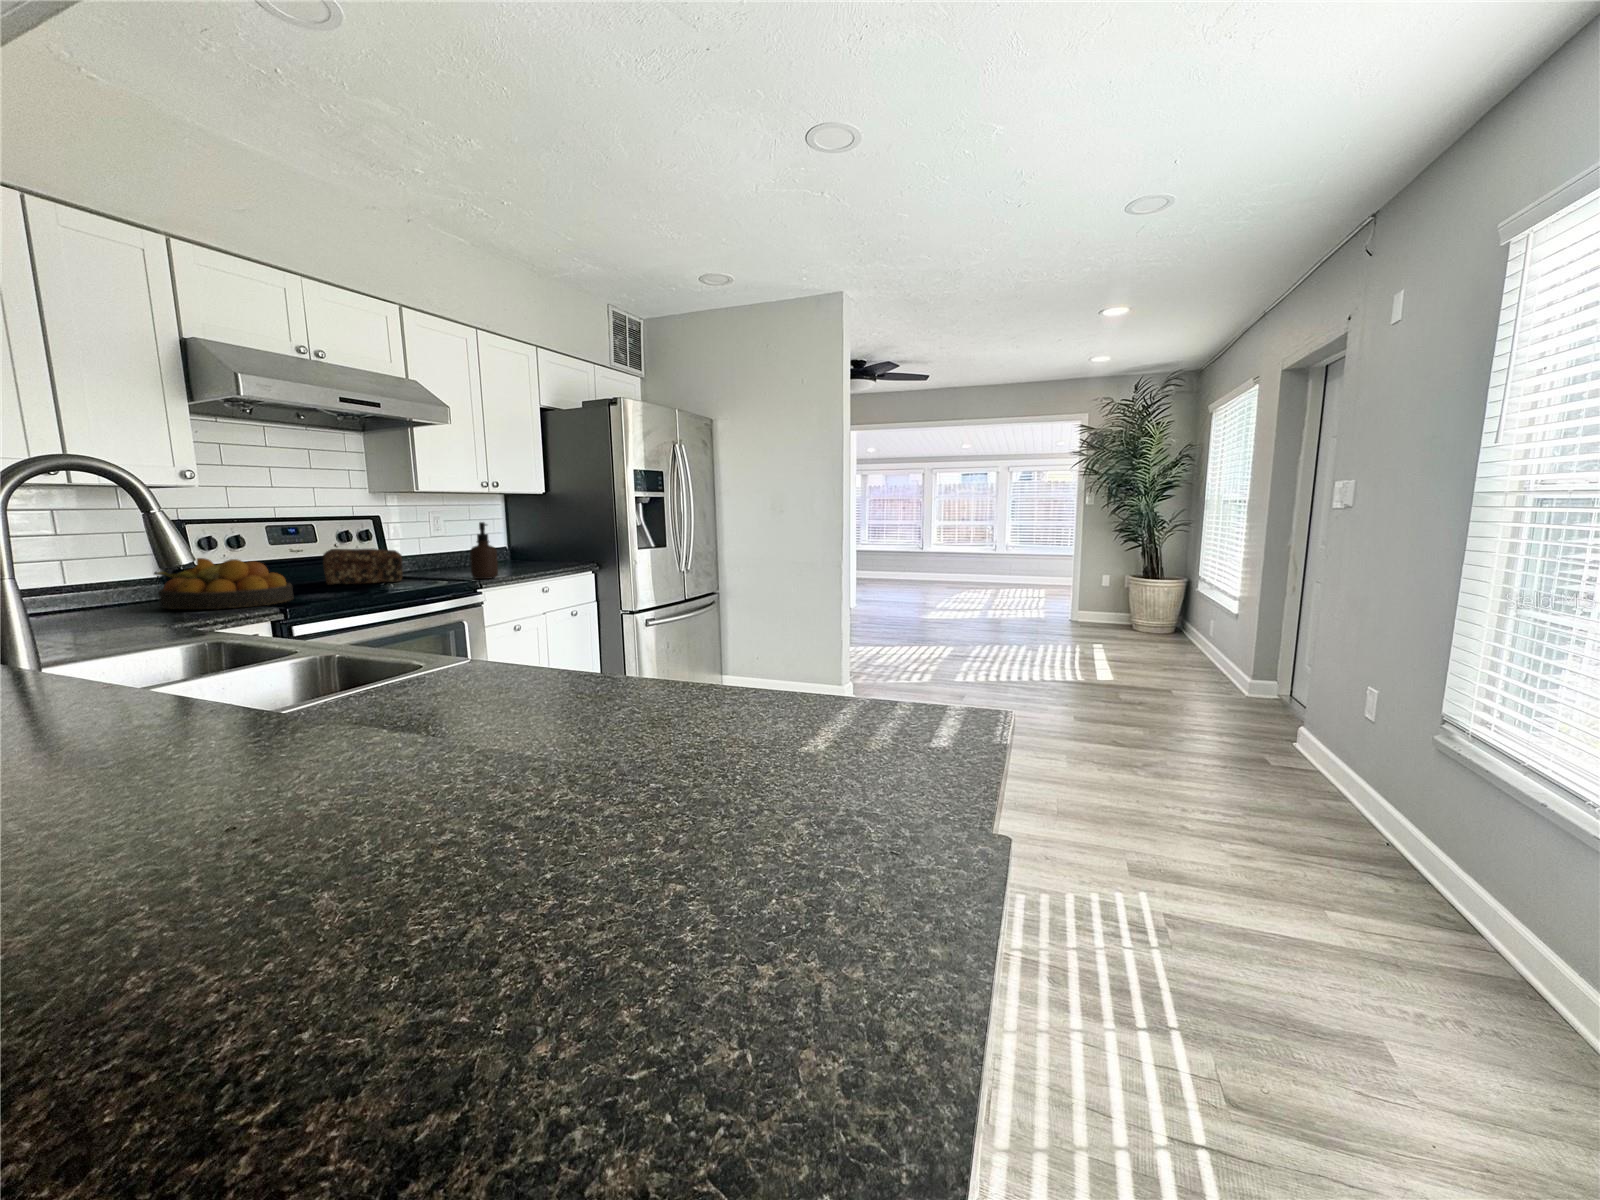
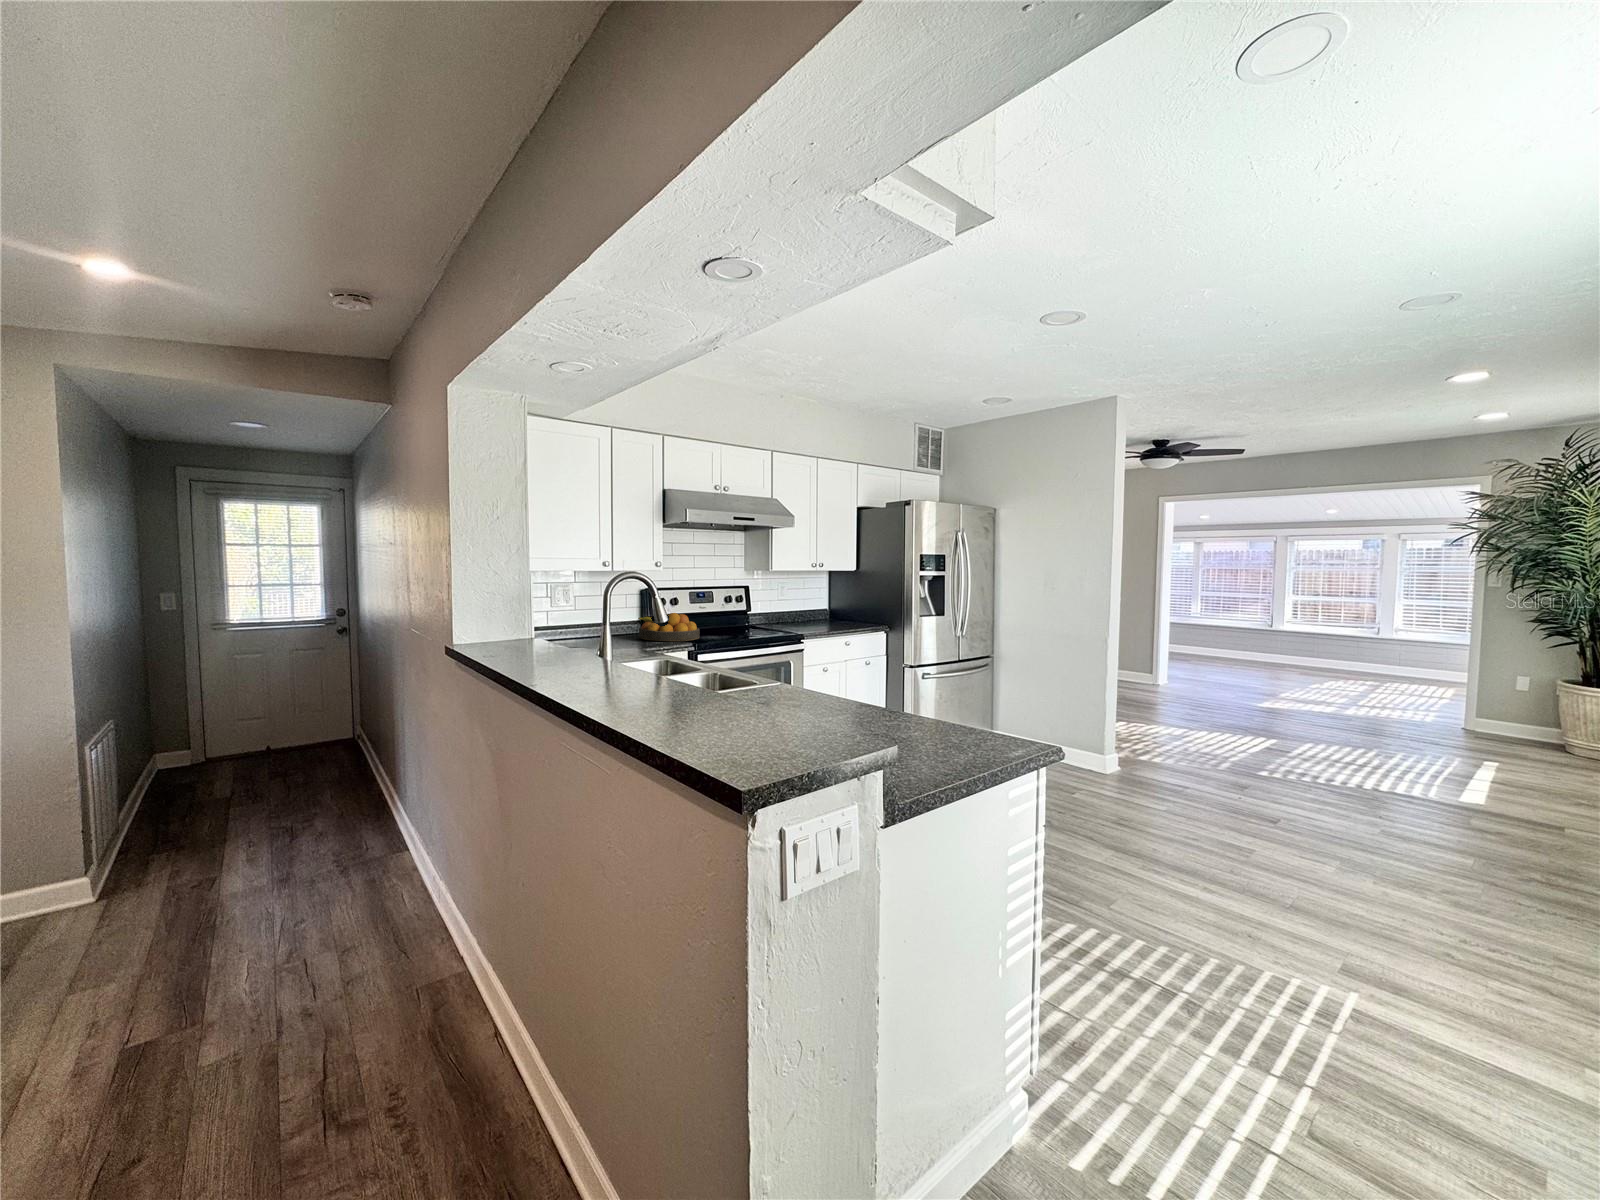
soap dispenser: present [470,522,498,579] -> none [800,593,817,633]
bread loaf: present [323,549,403,585] -> none [716,607,760,631]

